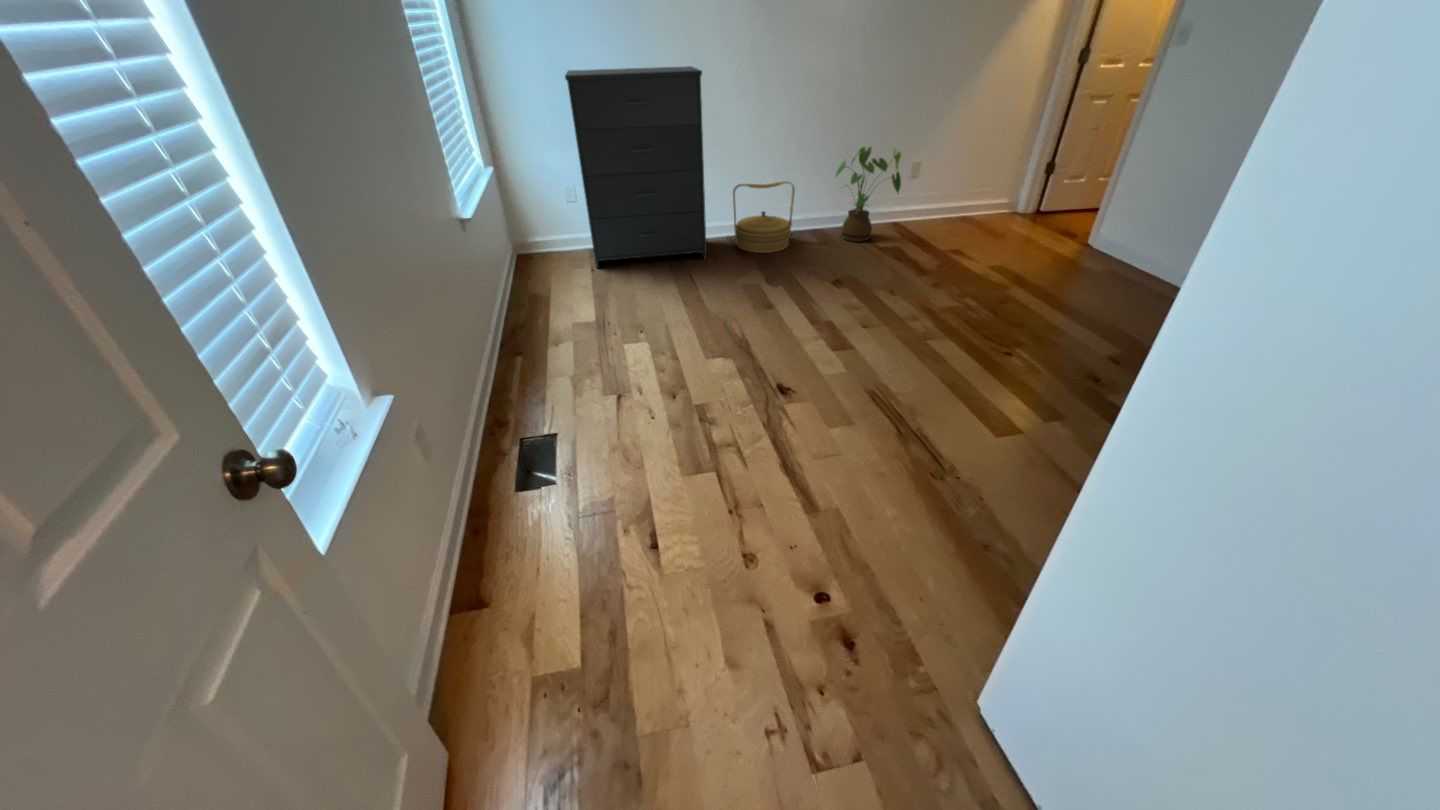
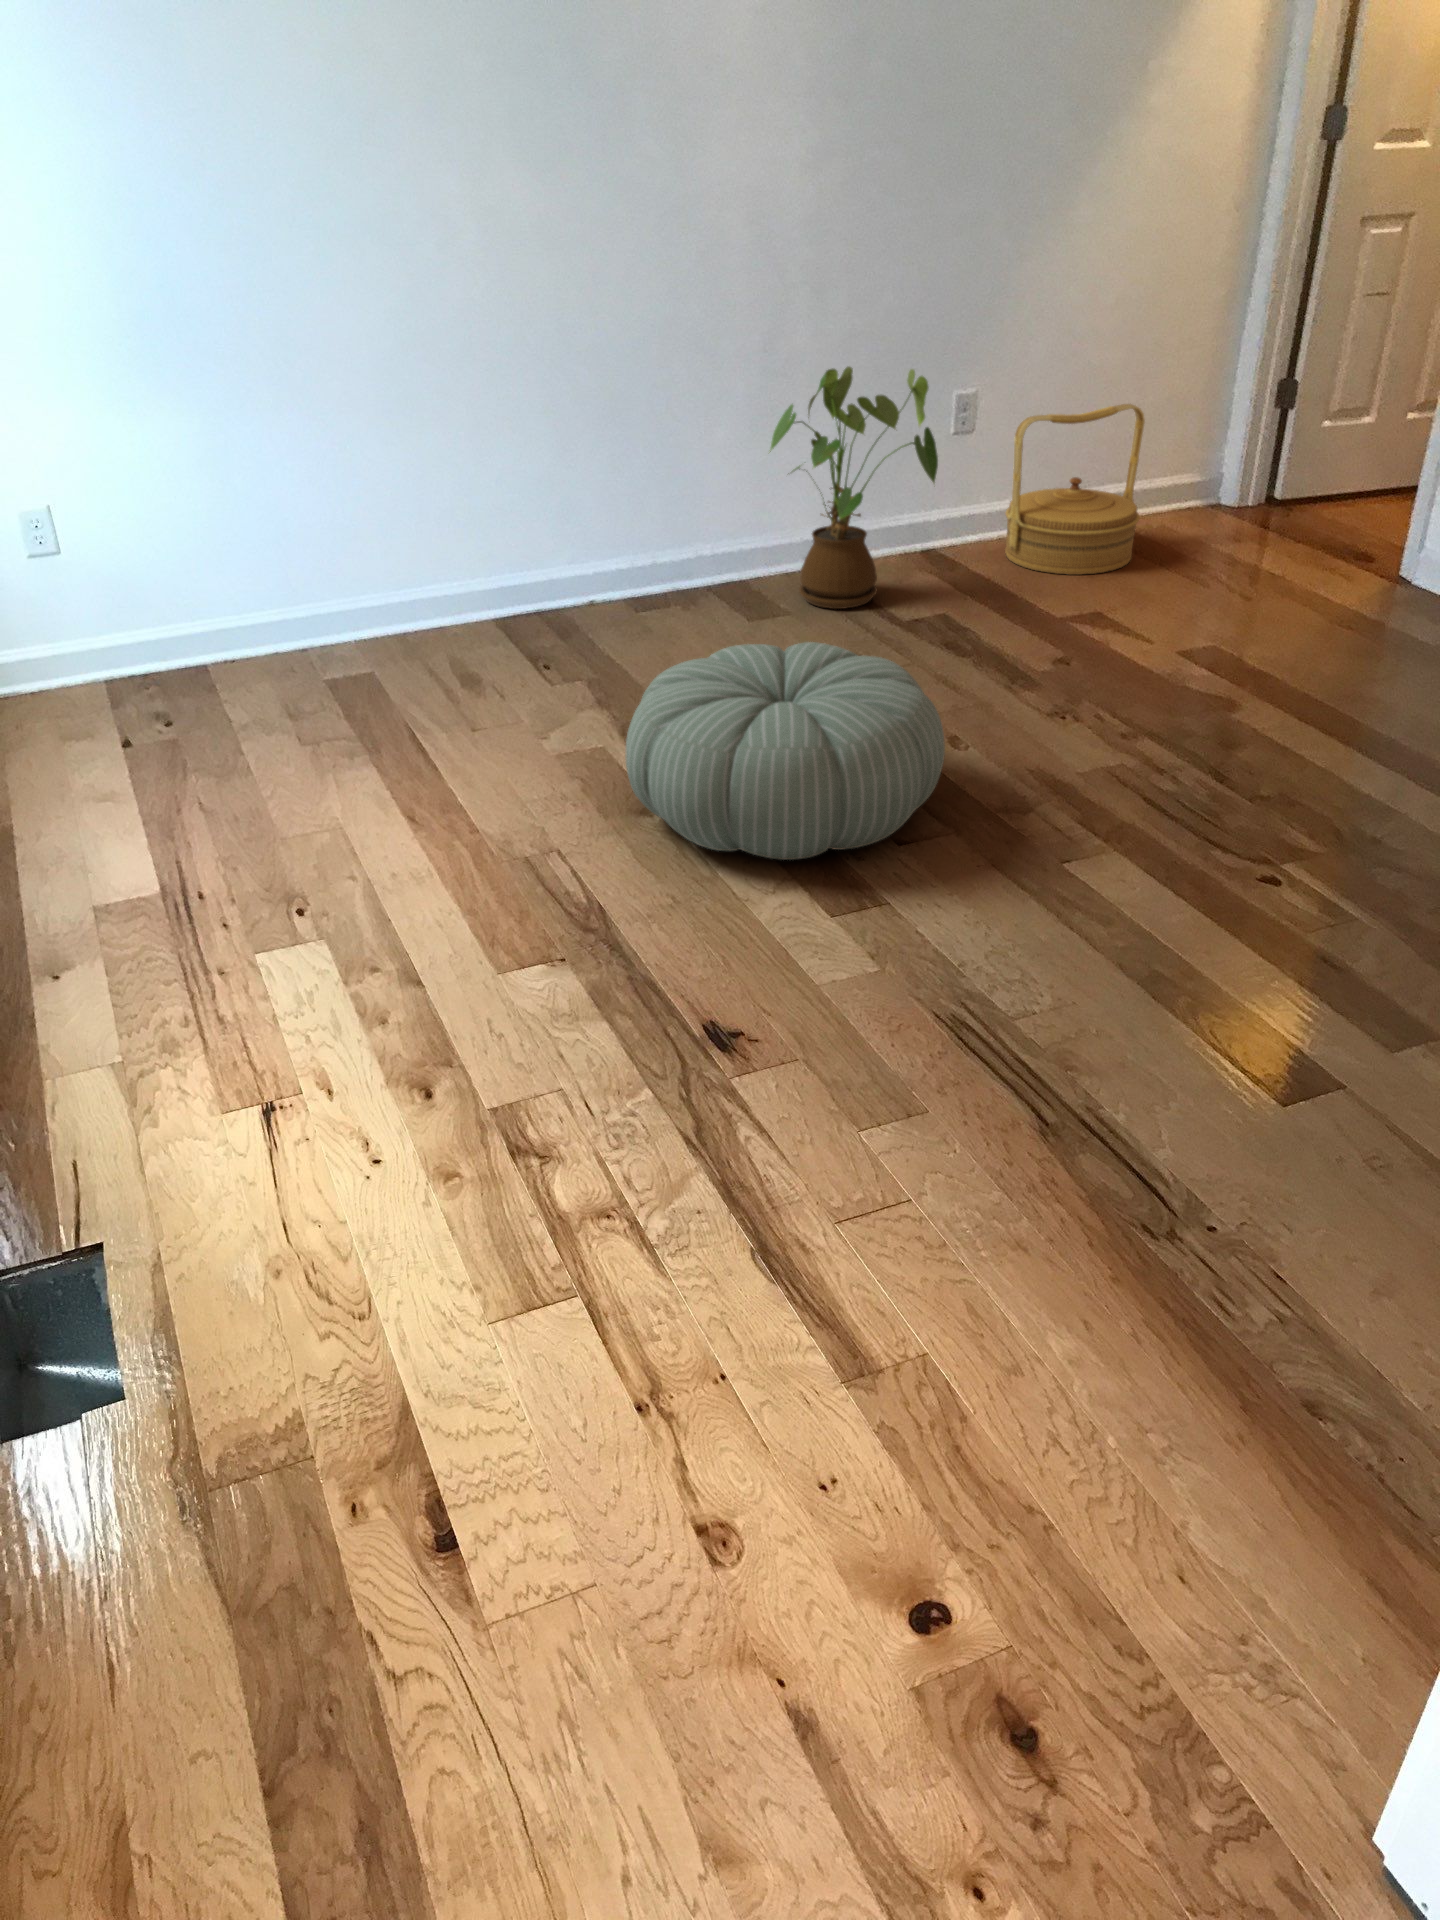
dresser: present [565,66,707,269] -> none [9,179,456,737]
woven basket: present [733,181,795,253] -> present [1005,404,1145,575]
pouf: none [762,249,886,331] -> present [625,642,945,860]

